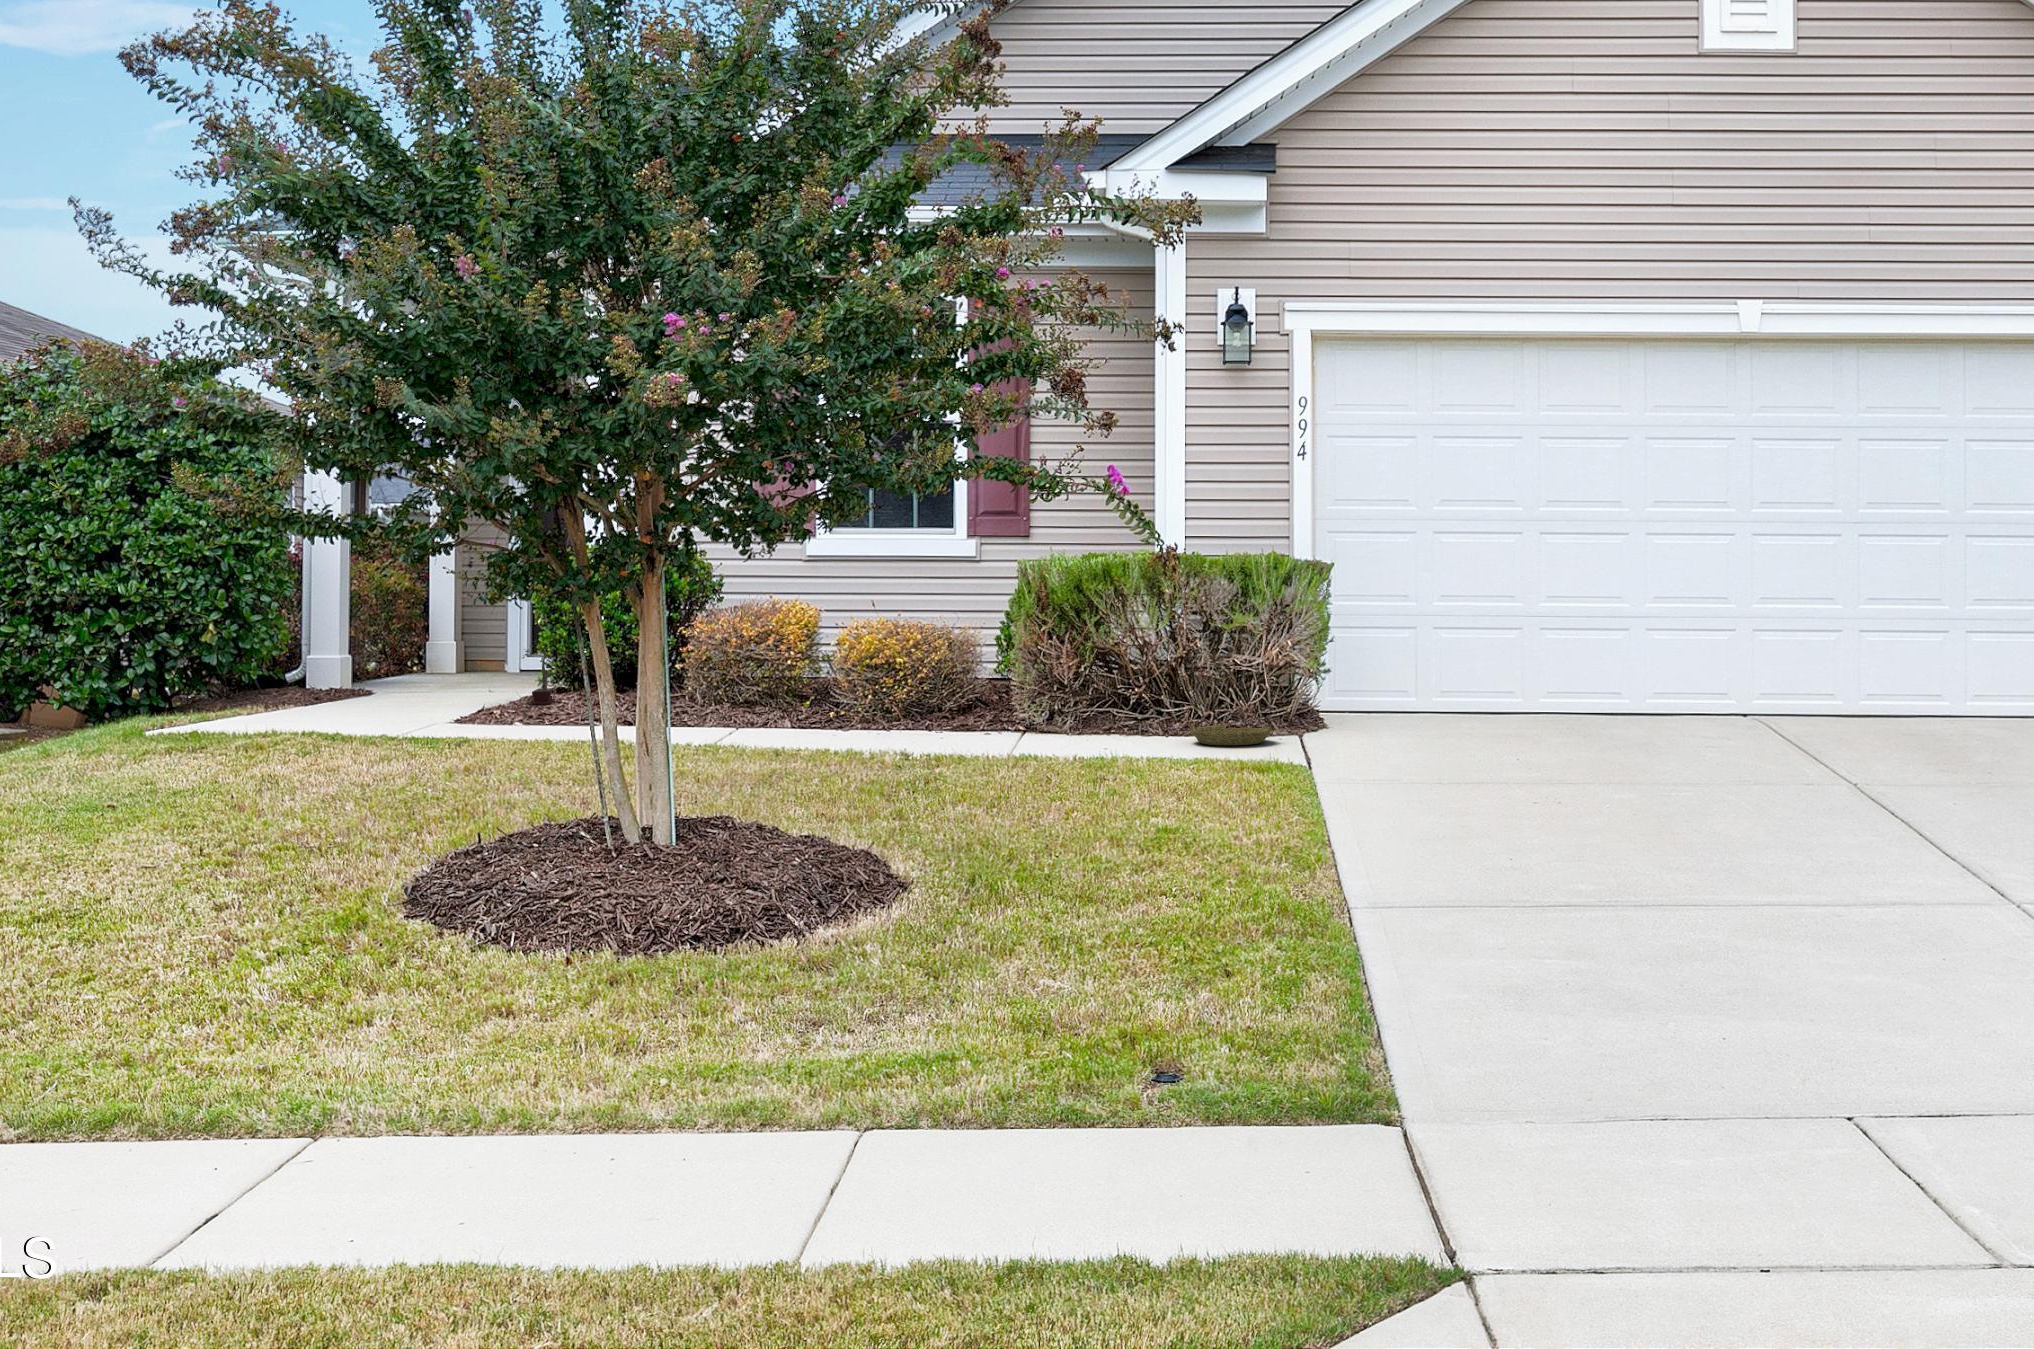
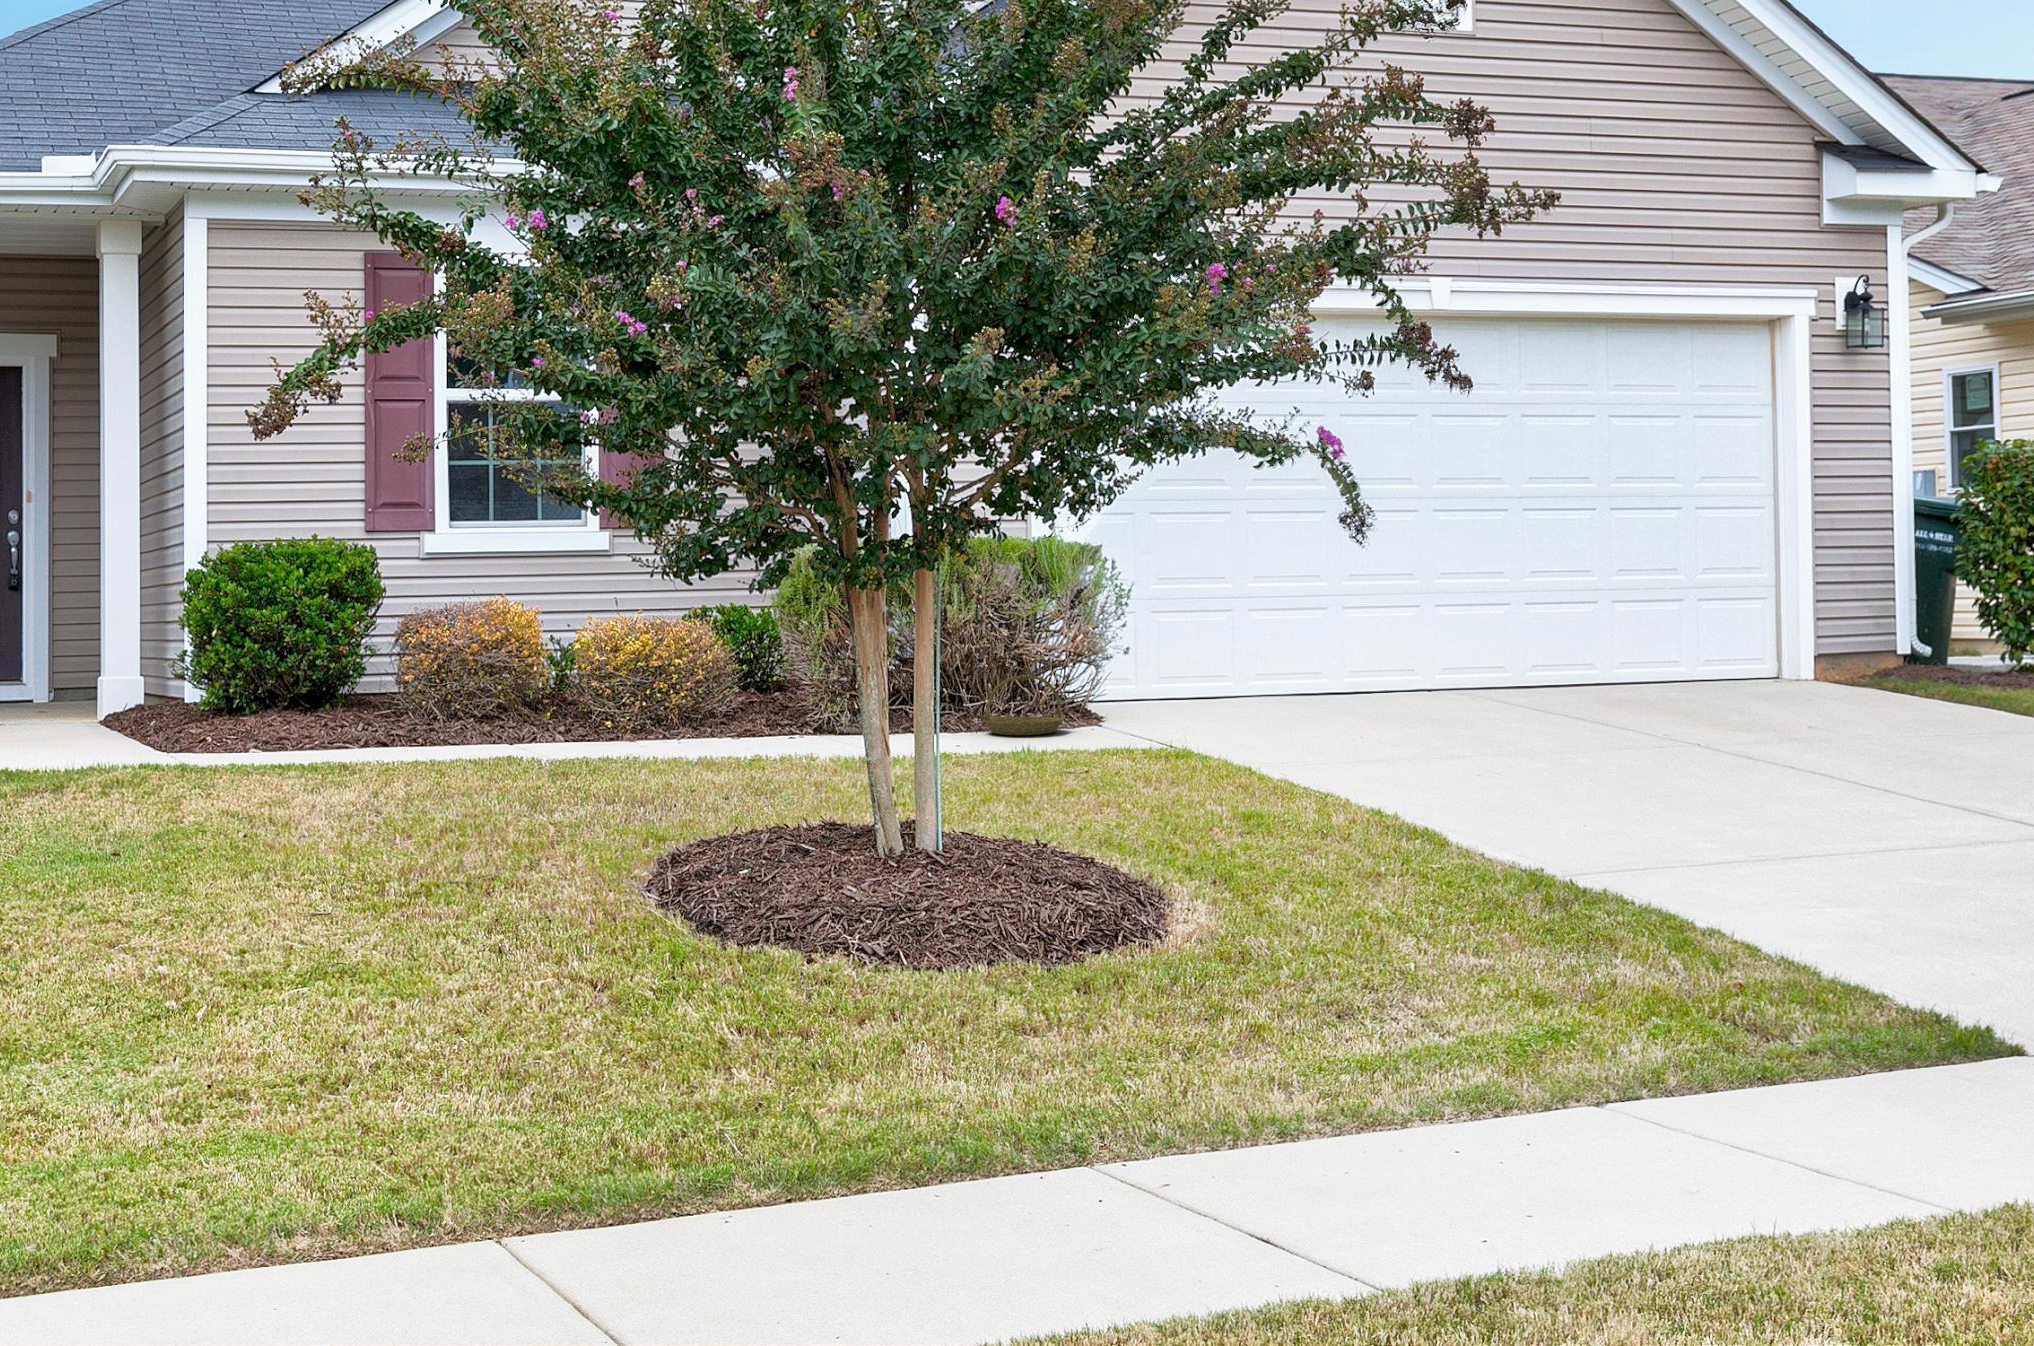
potted plant: present [523,641,555,704] -> none [166,643,196,730]

